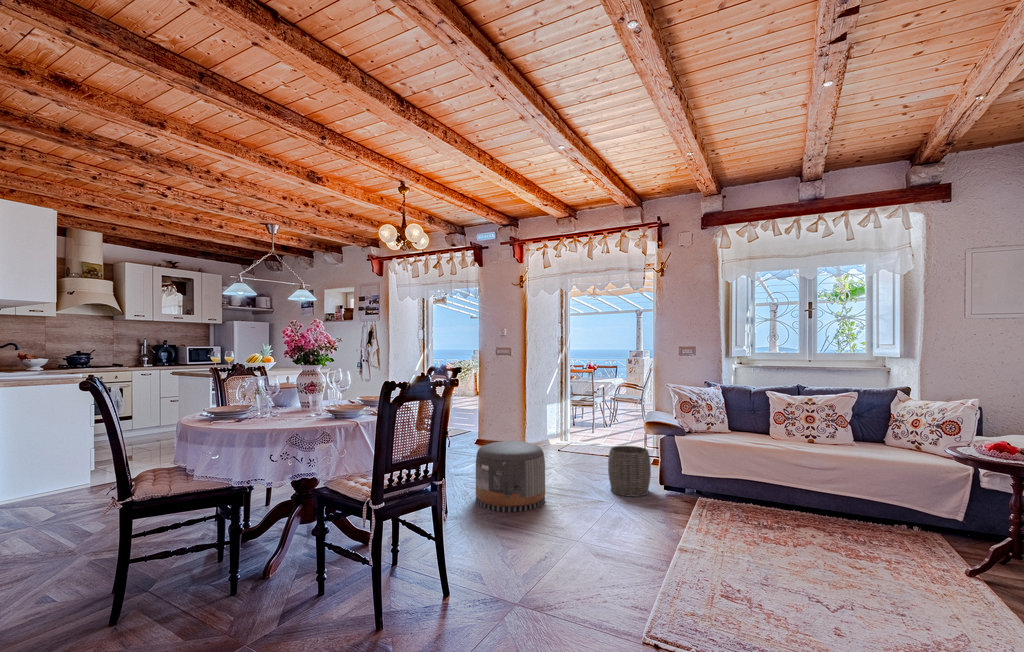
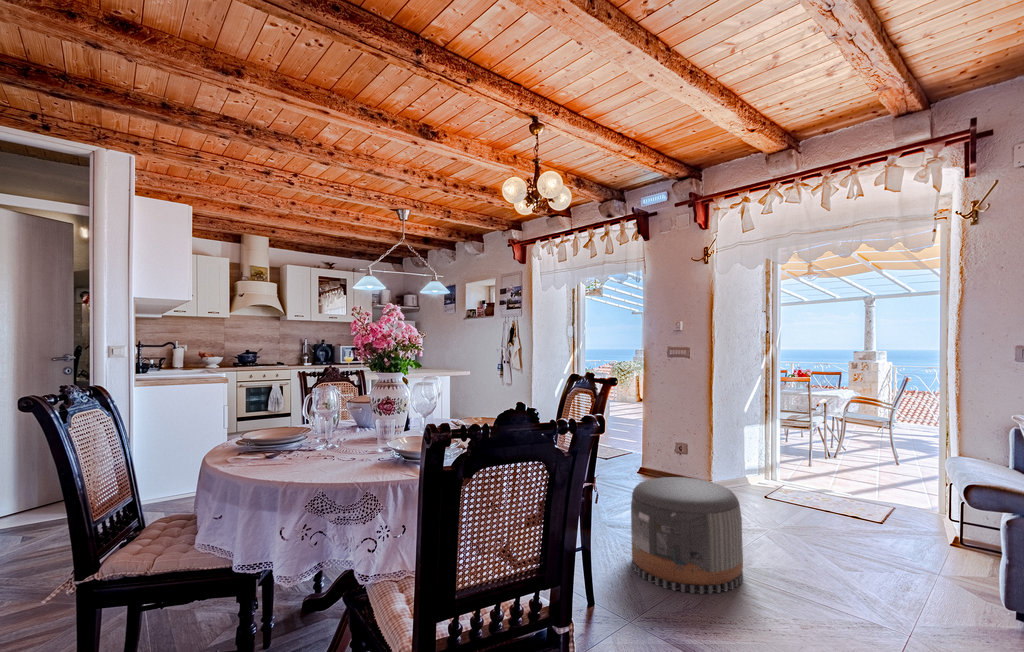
woven basket: present [608,446,651,497] -> none [854,498,940,592]

